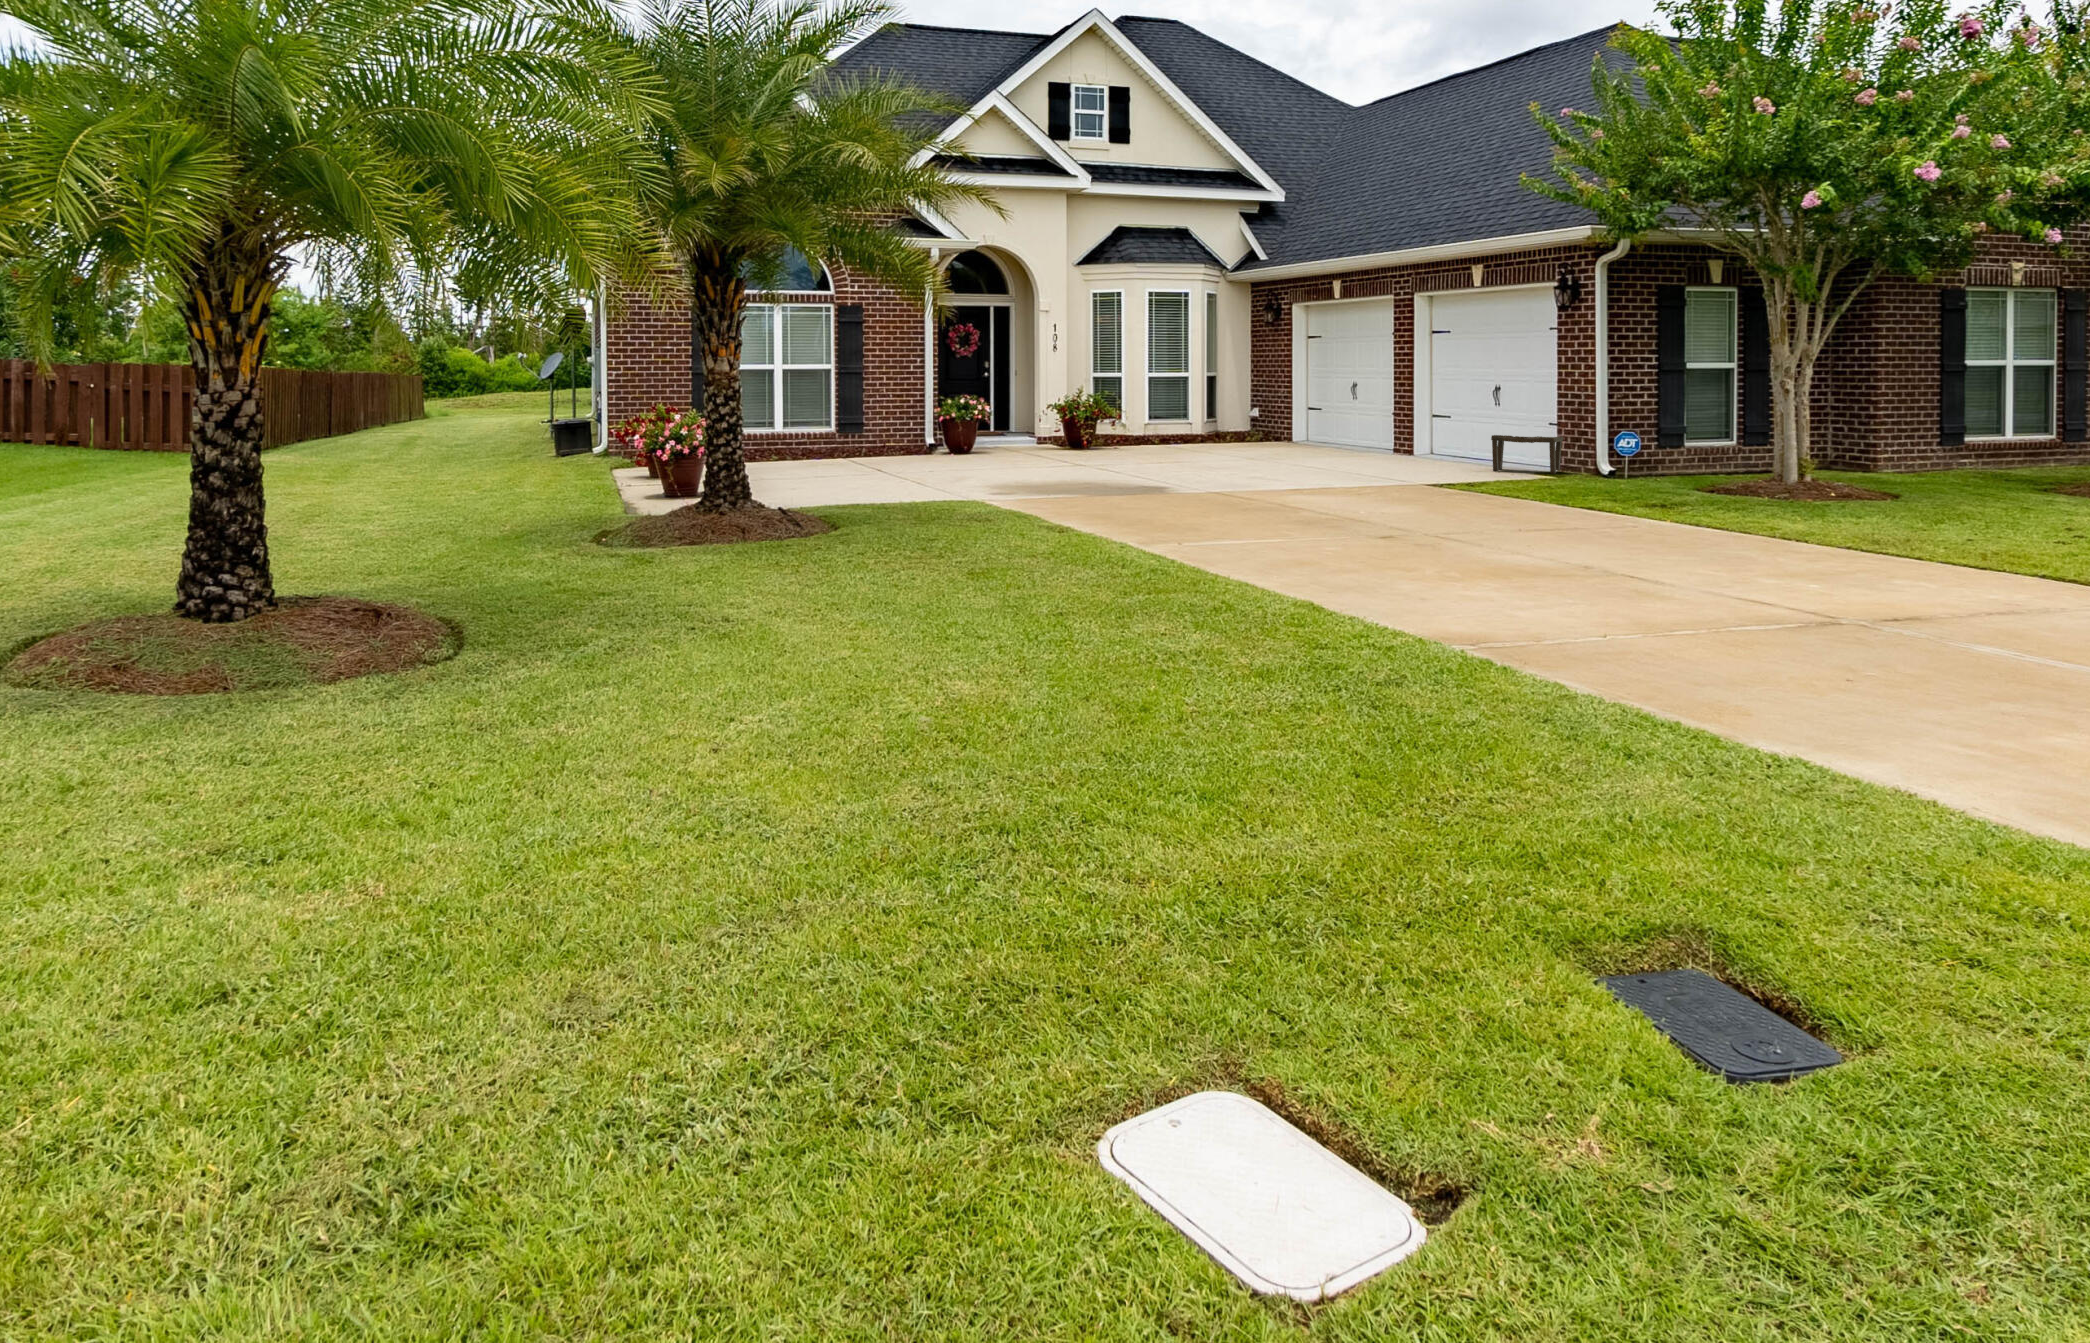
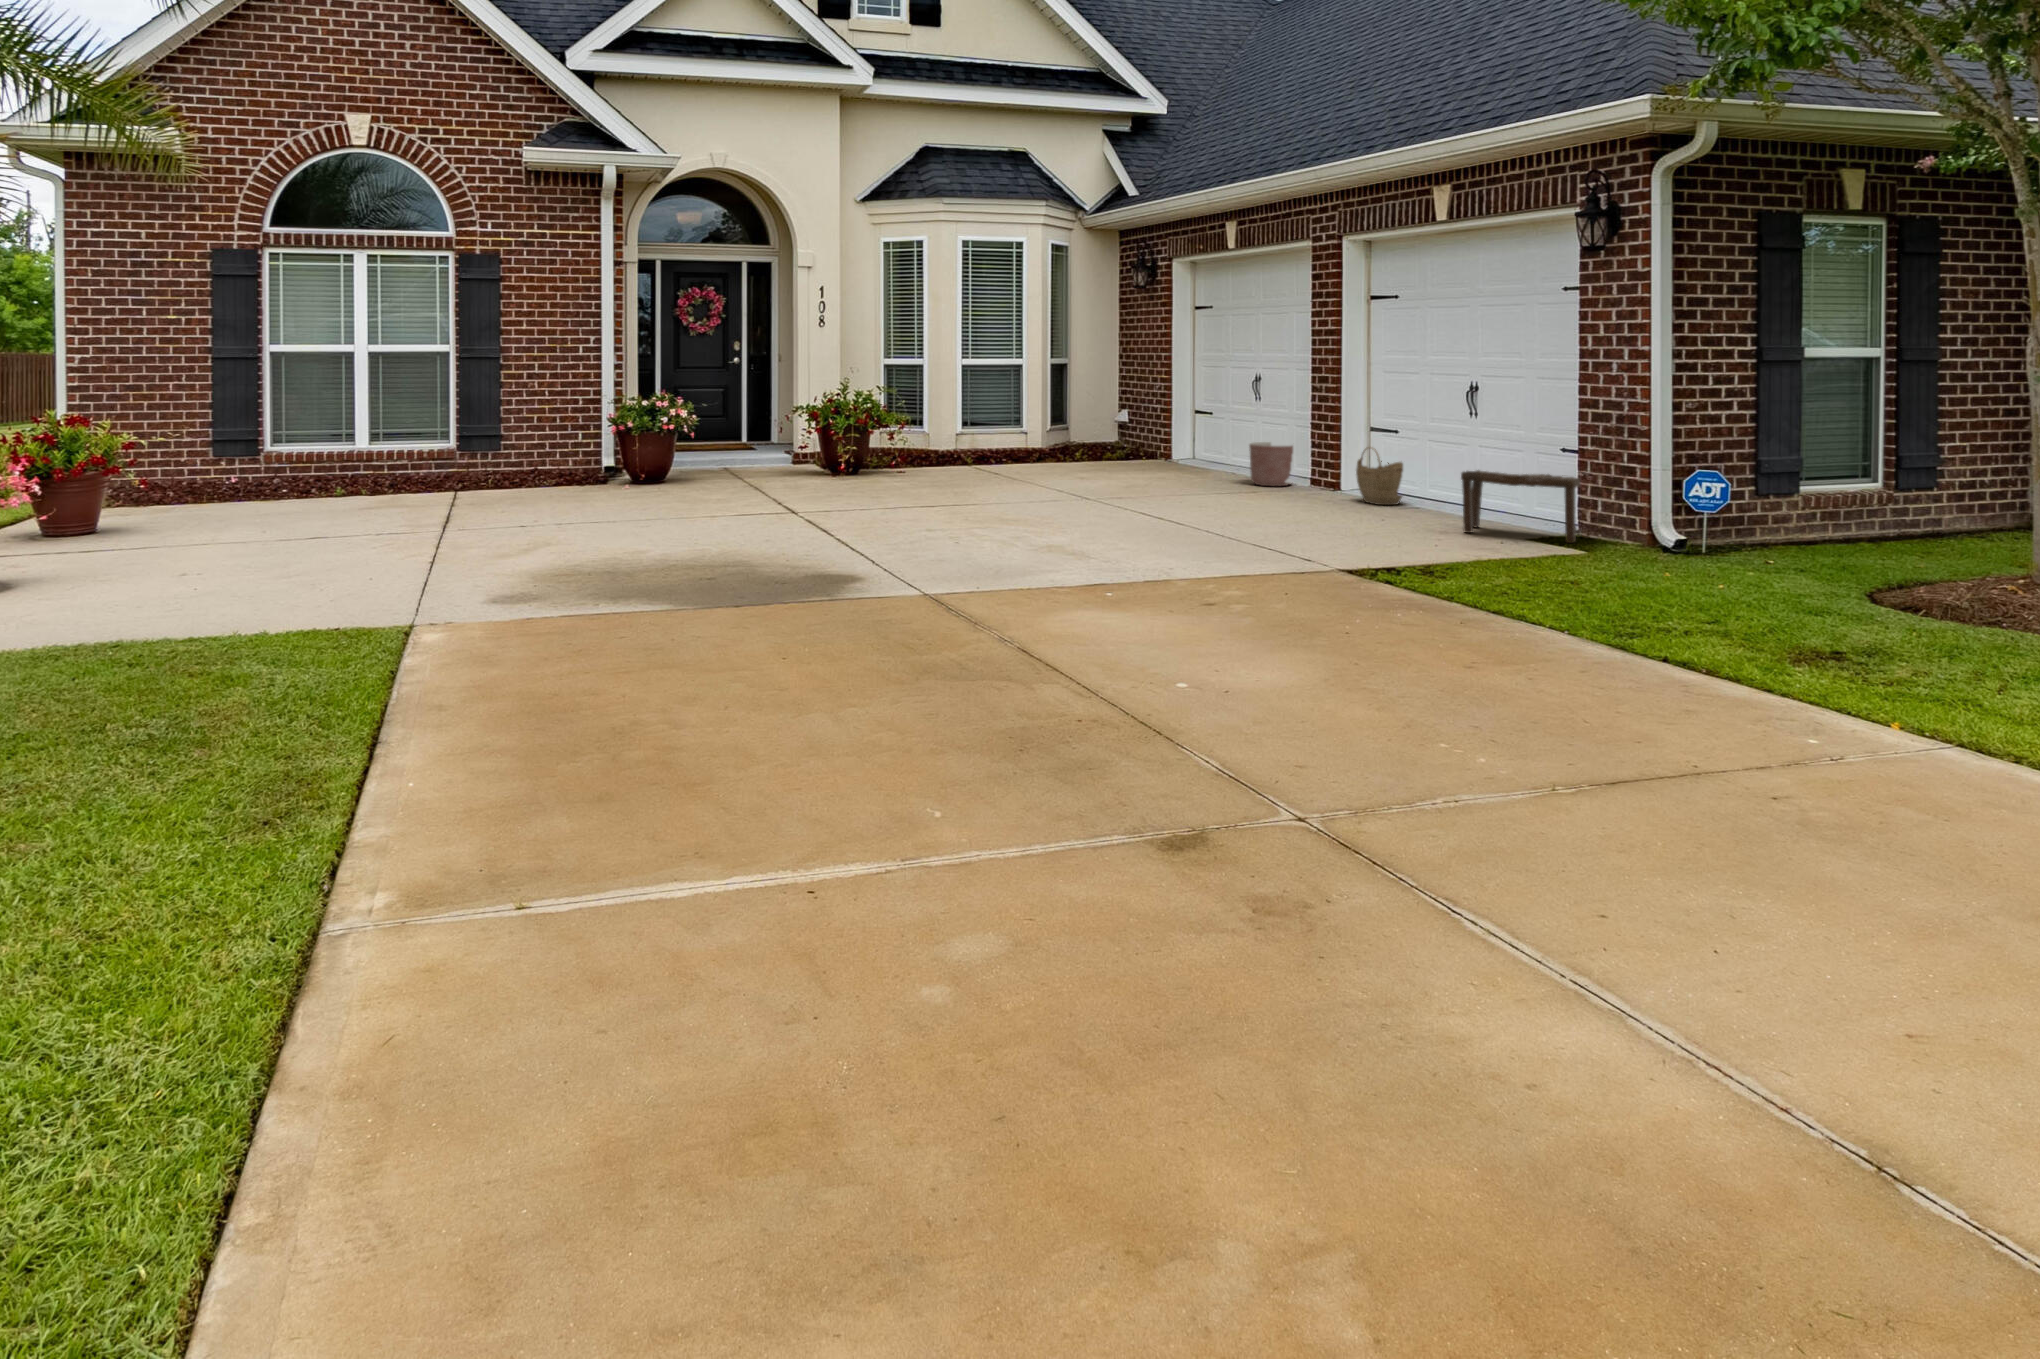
woven basket: none [1427,425,1459,462] -> present [1356,449,1404,505]
planter: none [1355,427,1385,455] -> present [1249,442,1293,486]

